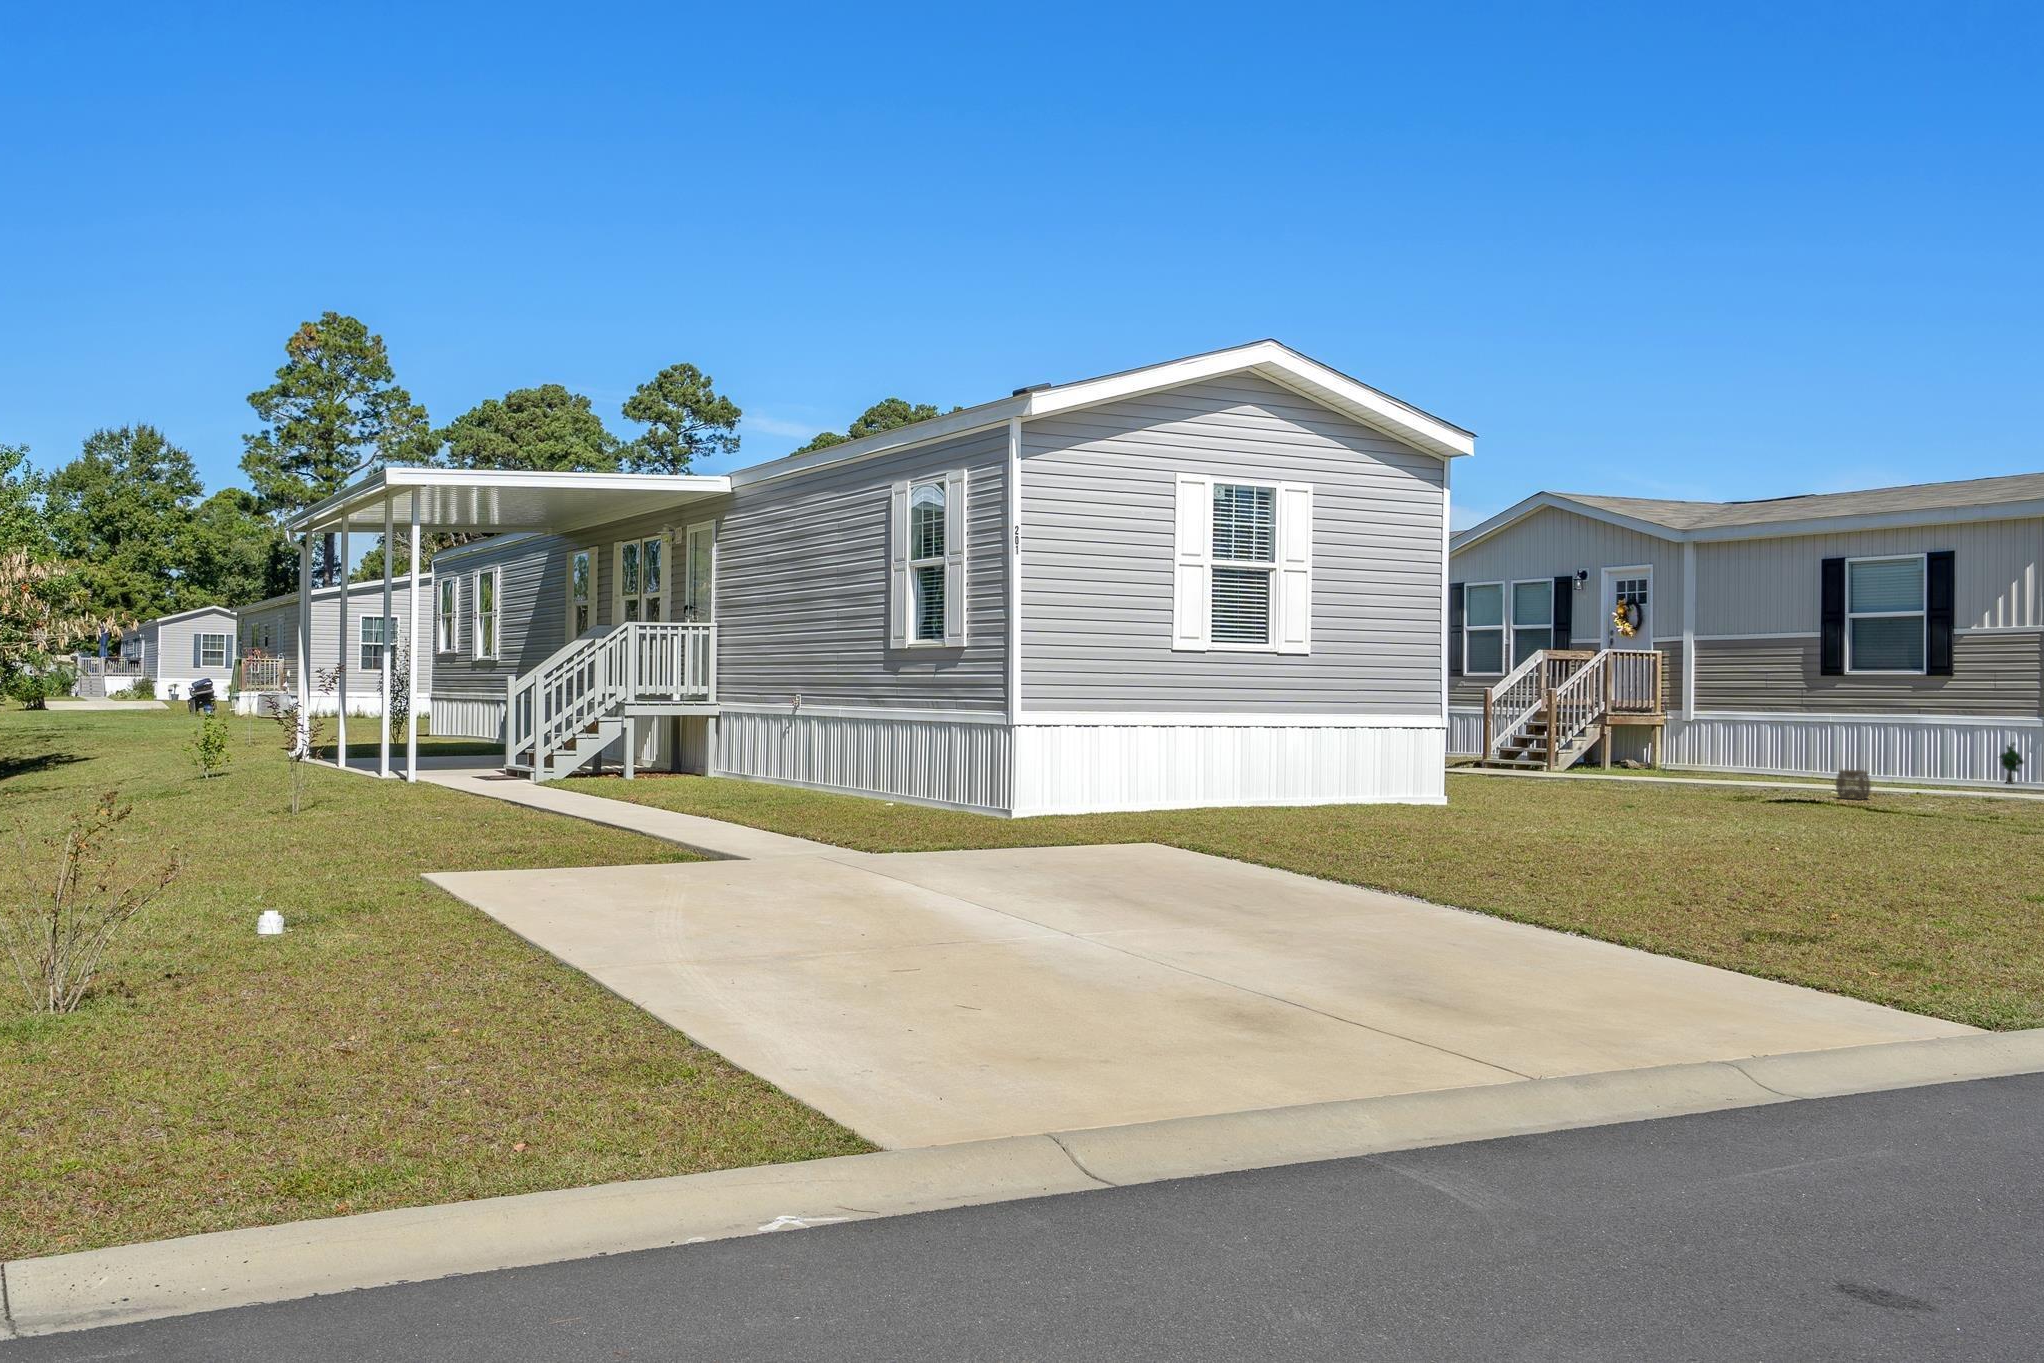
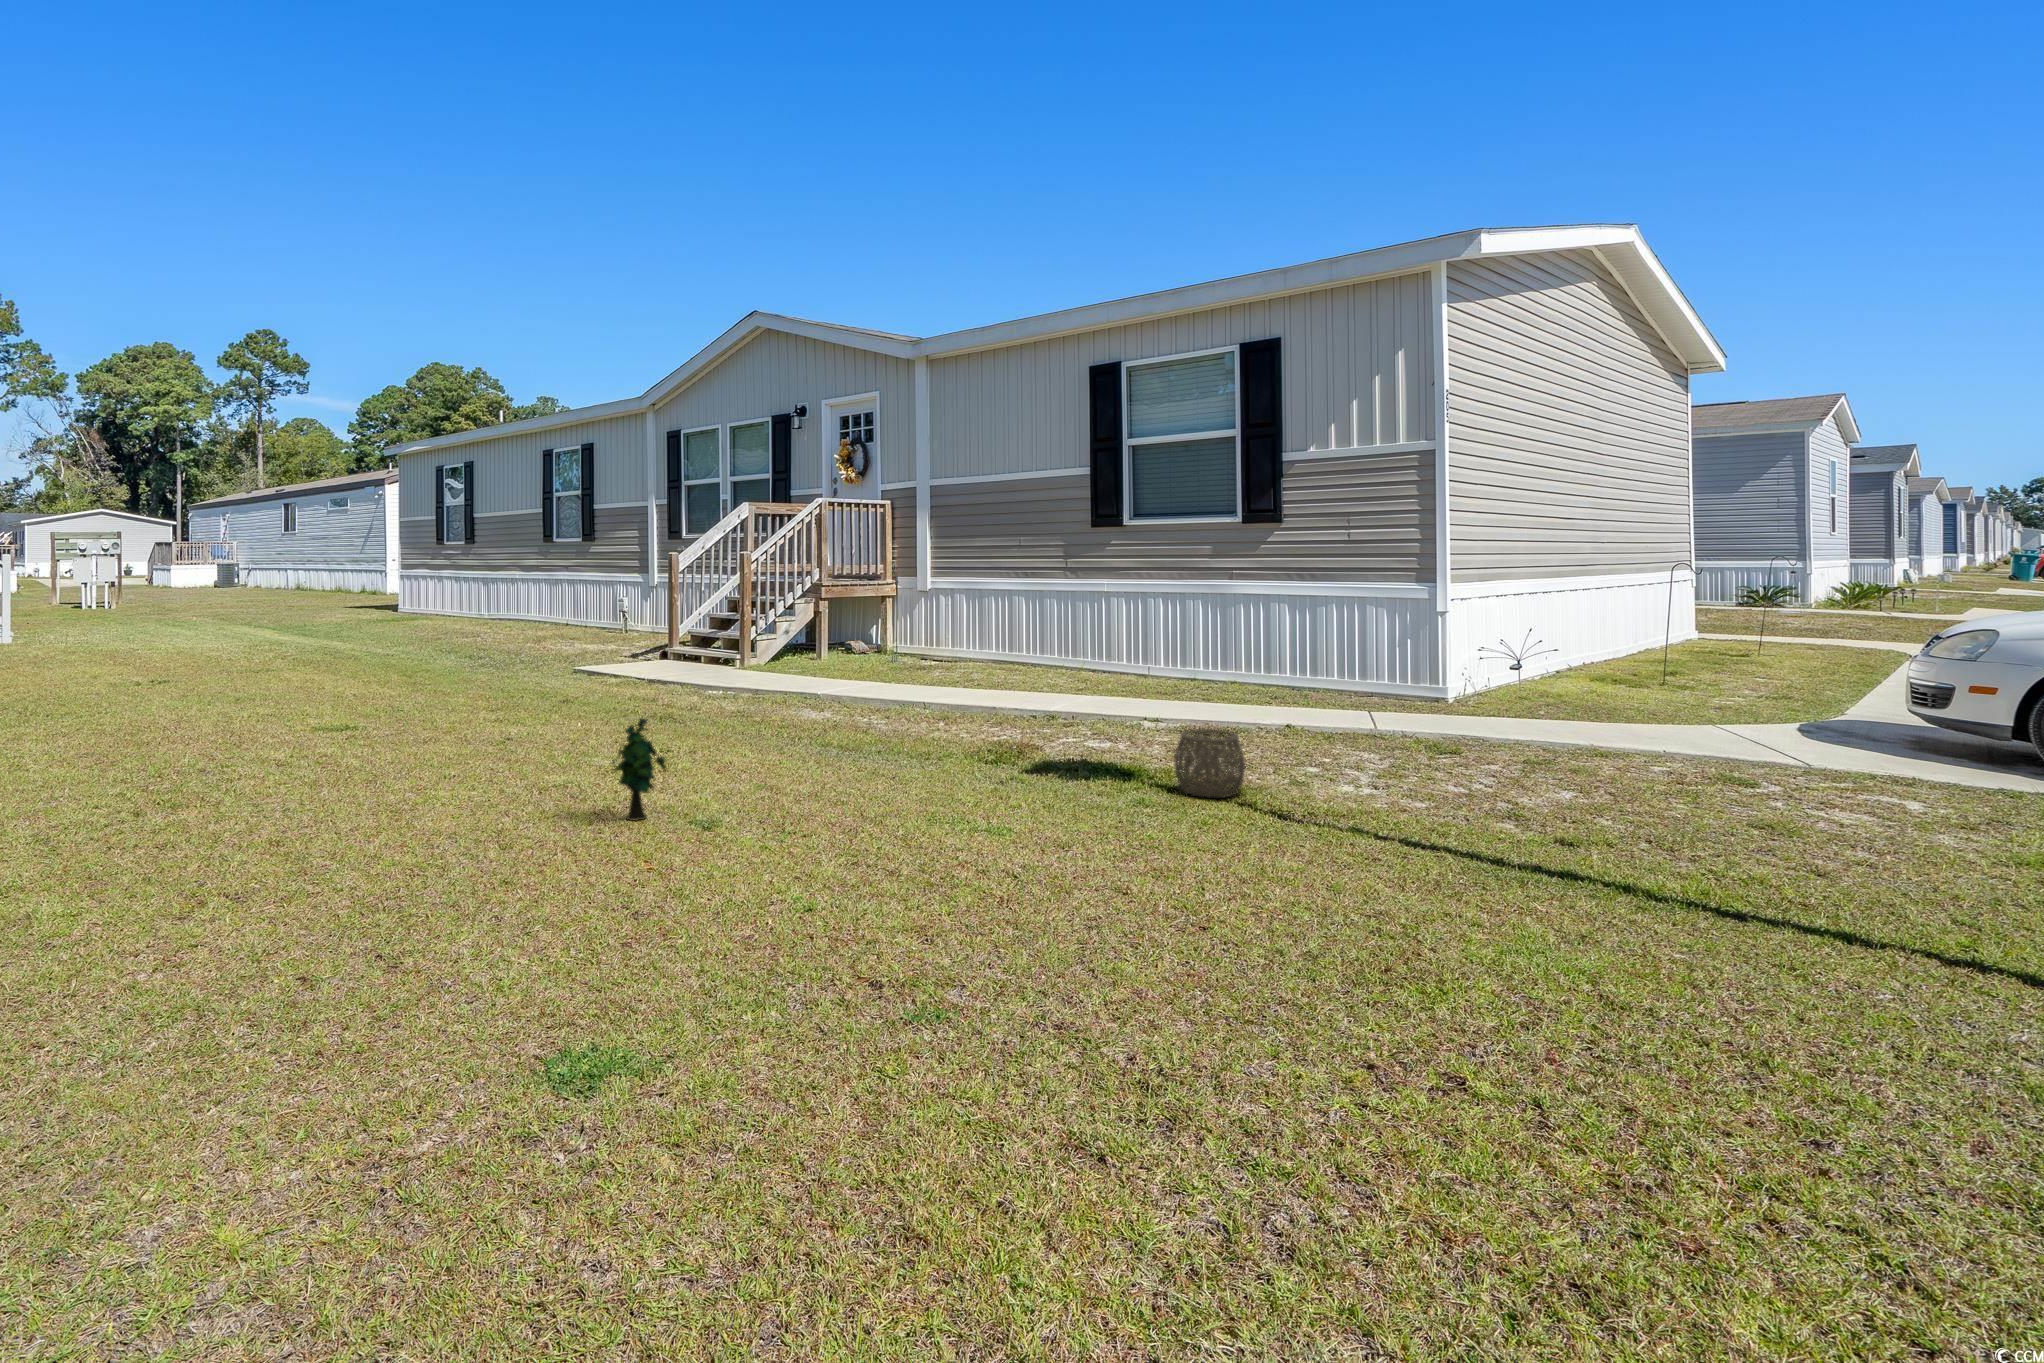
decorative plant: present [2000,742,2024,784] -> present [612,718,666,821]

